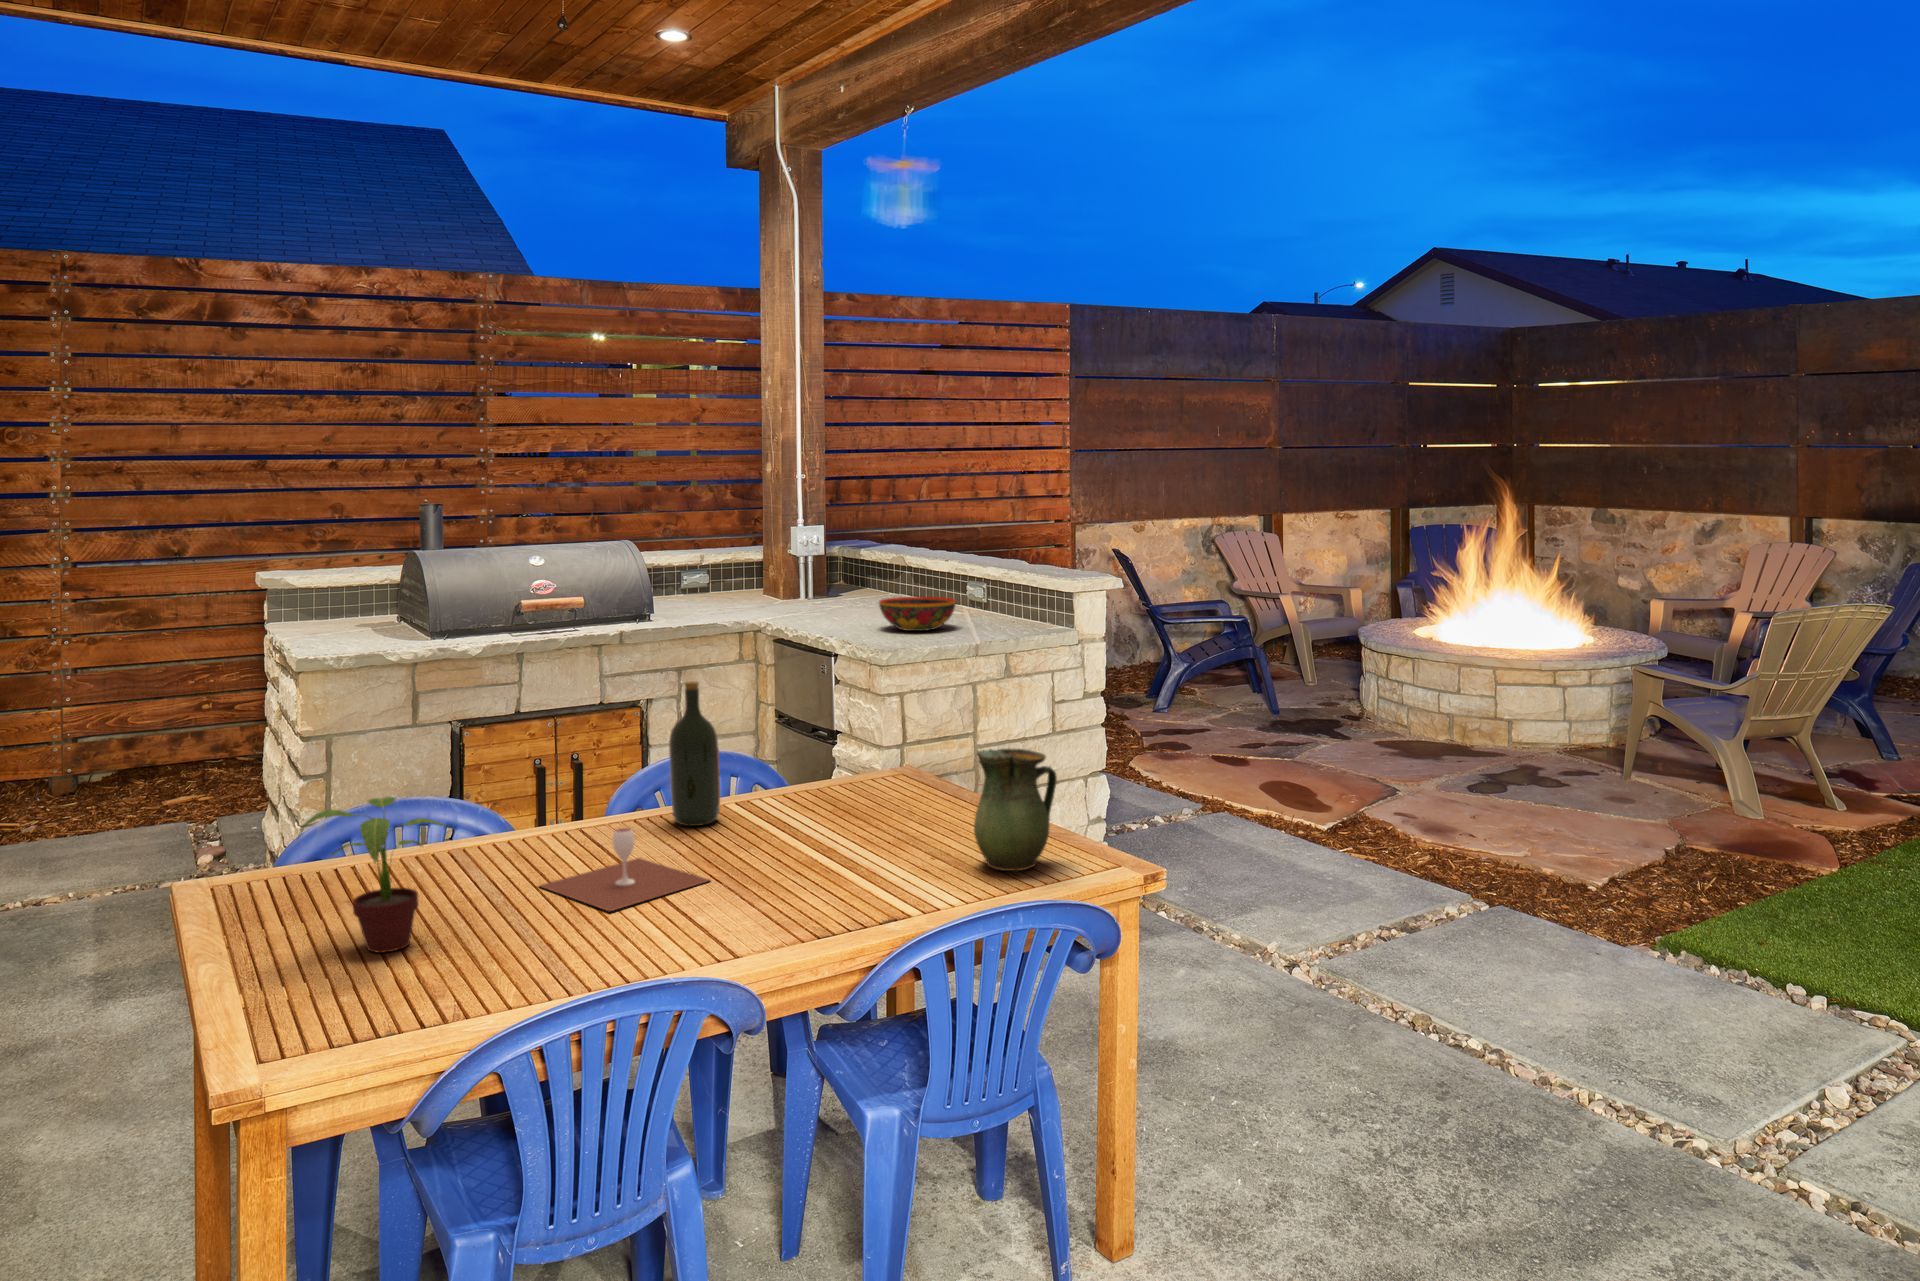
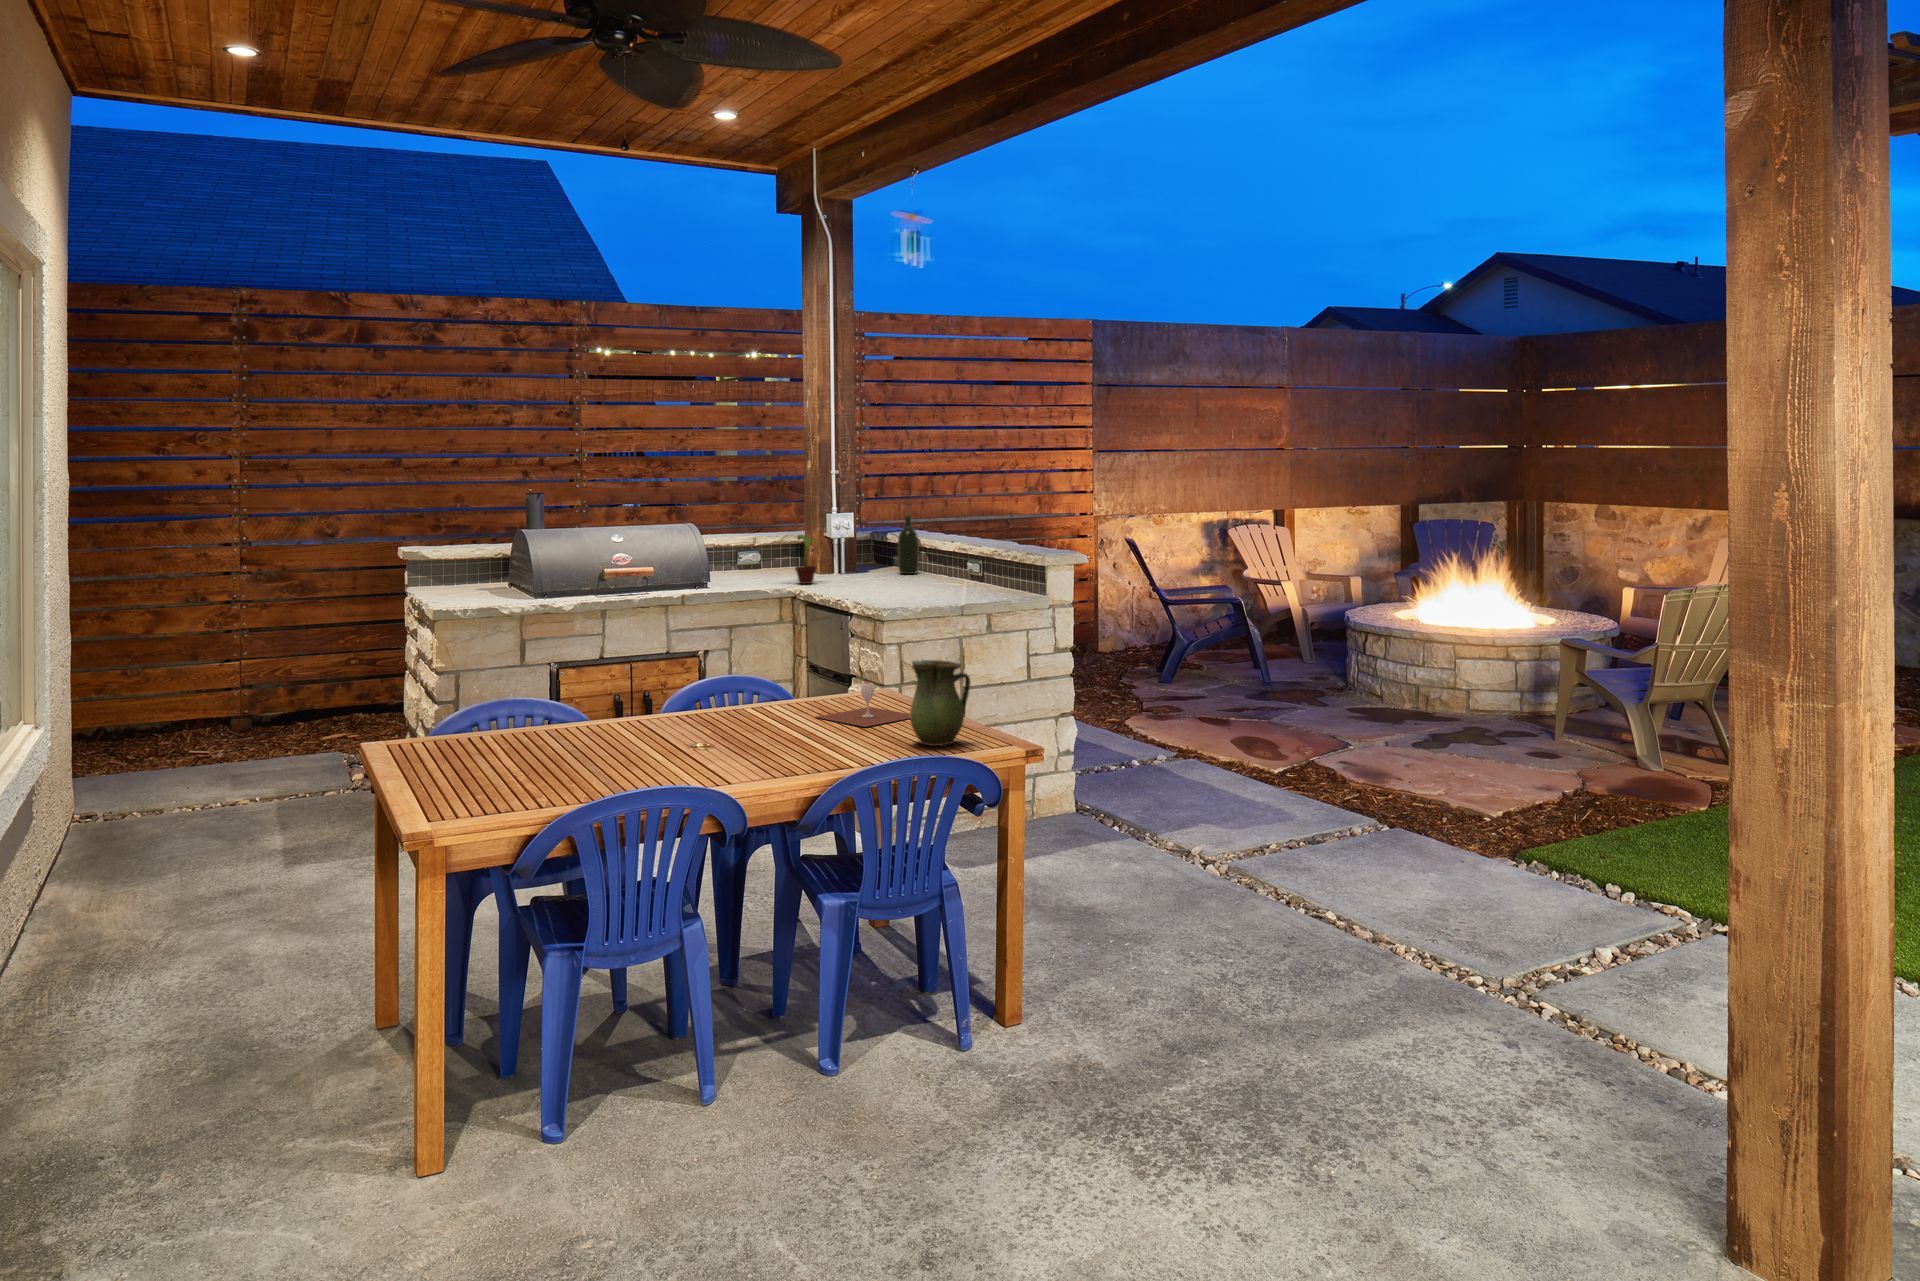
bowl: present [879,597,956,631] -> none [890,569,954,596]
wine bottle: present [669,681,720,826] -> present [898,513,919,574]
potted plant: present [299,797,450,953] -> present [795,535,821,584]
wine glass: present [540,828,709,911] -> present [816,682,910,727]

